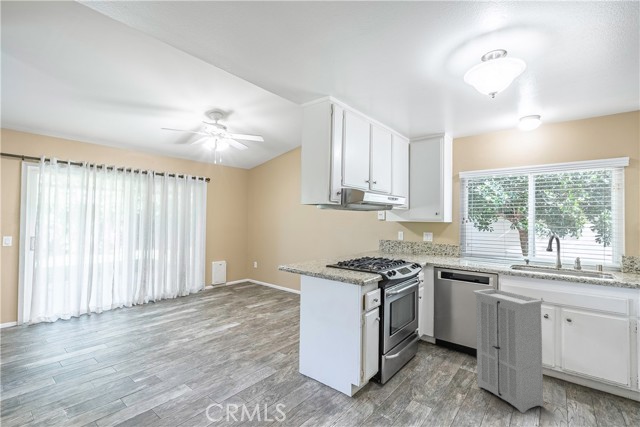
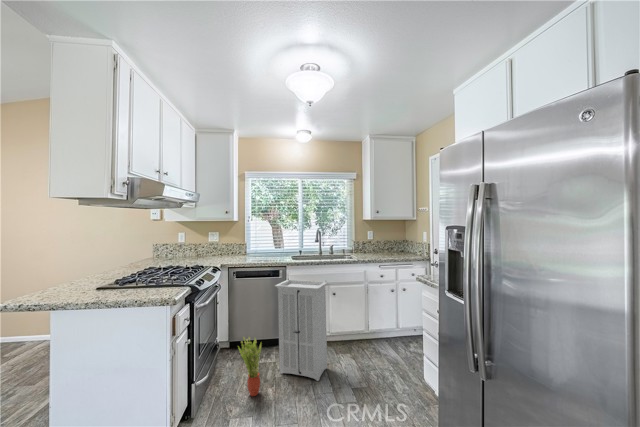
potted plant: none [426,332,451,393] -> present [238,337,261,396]

